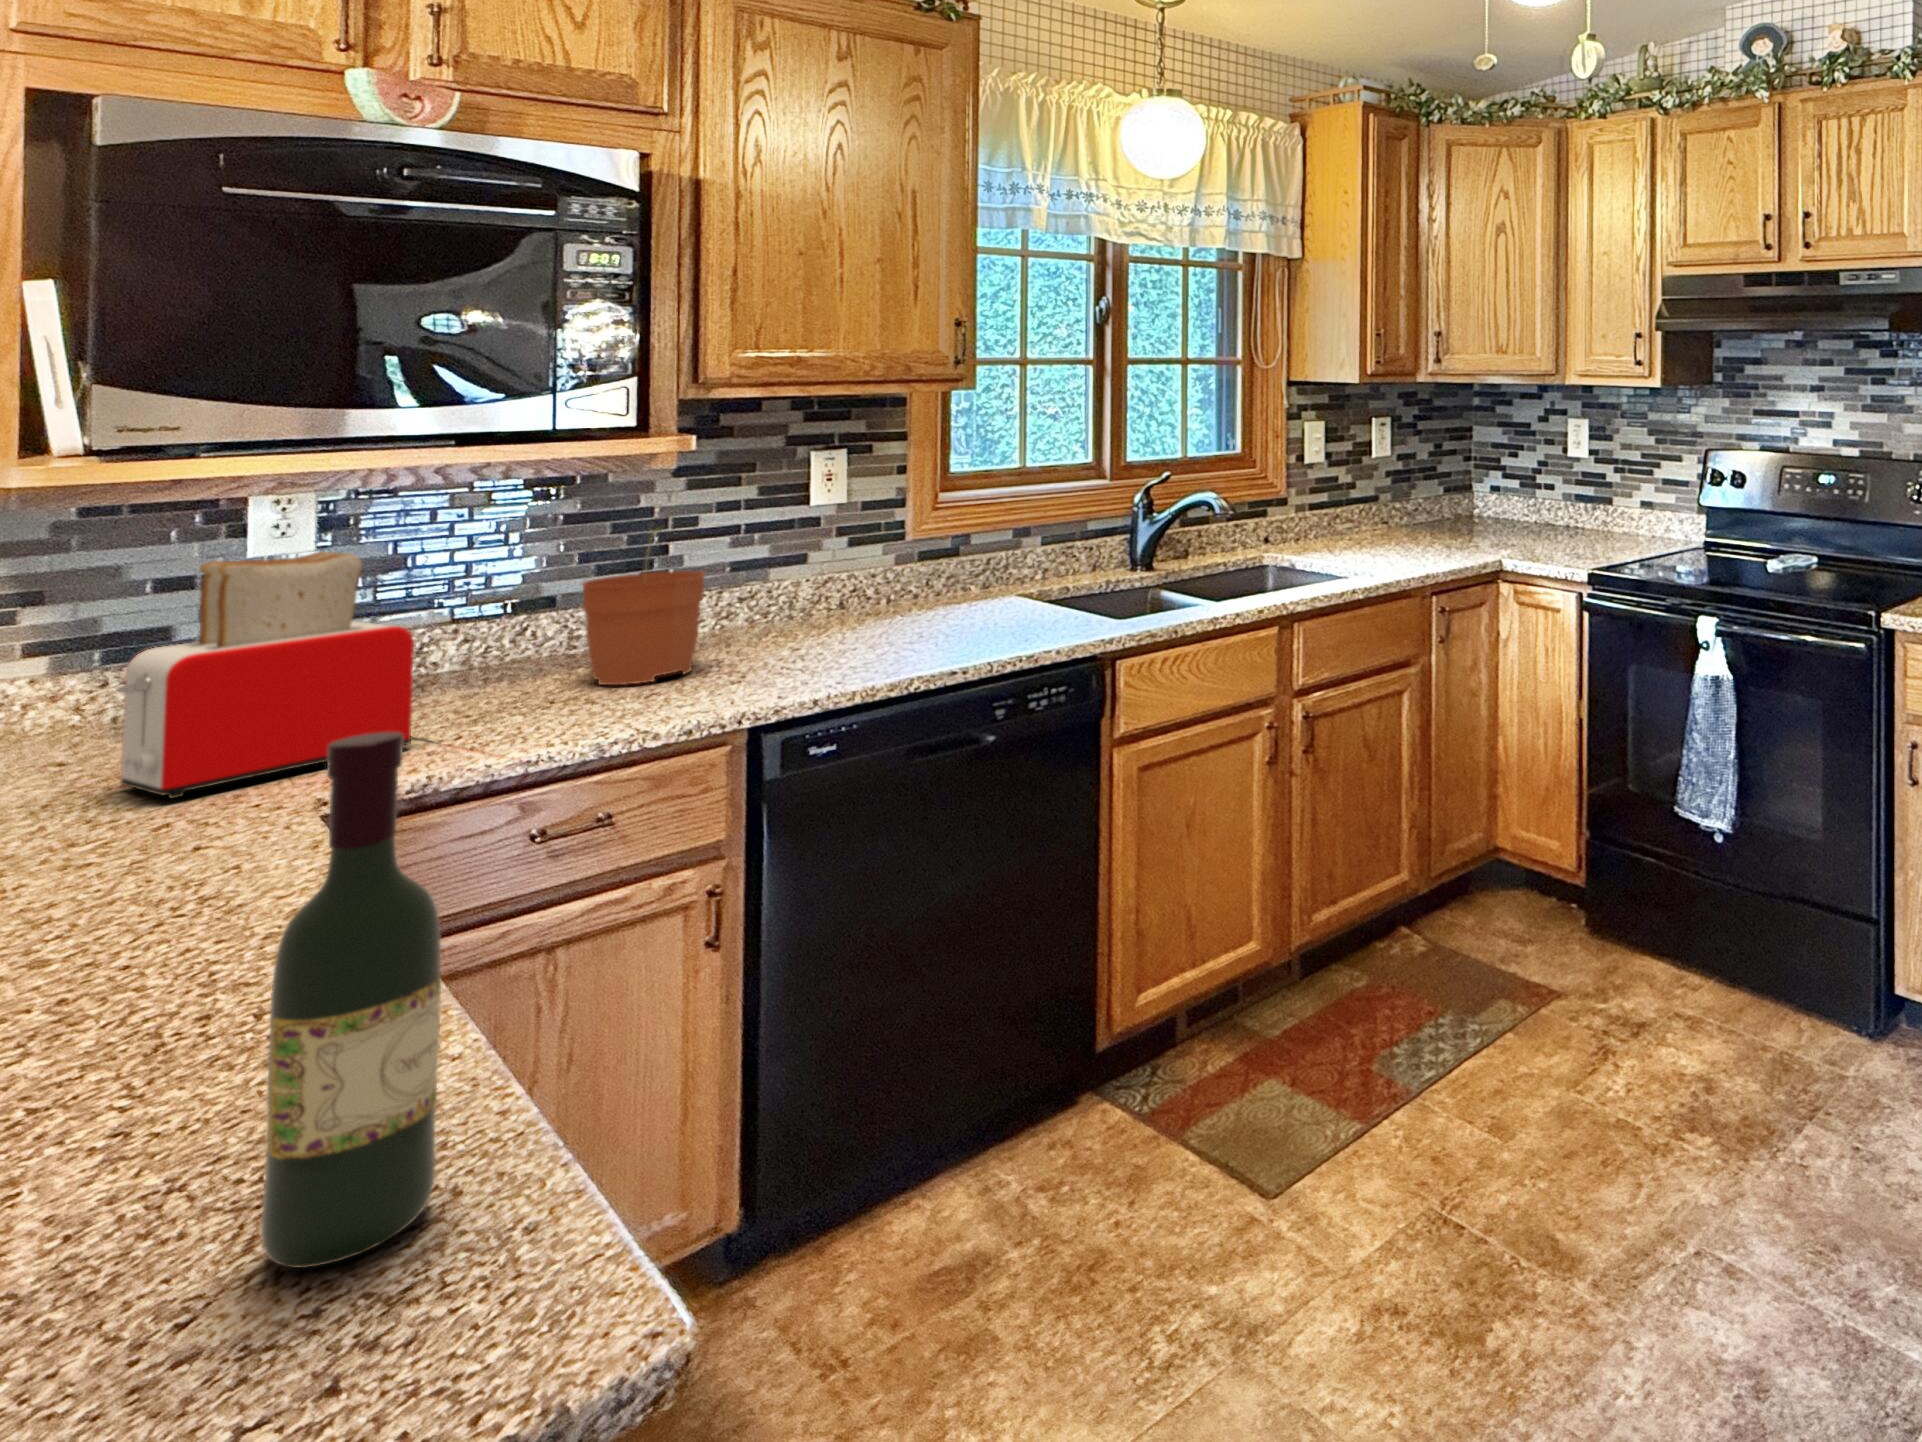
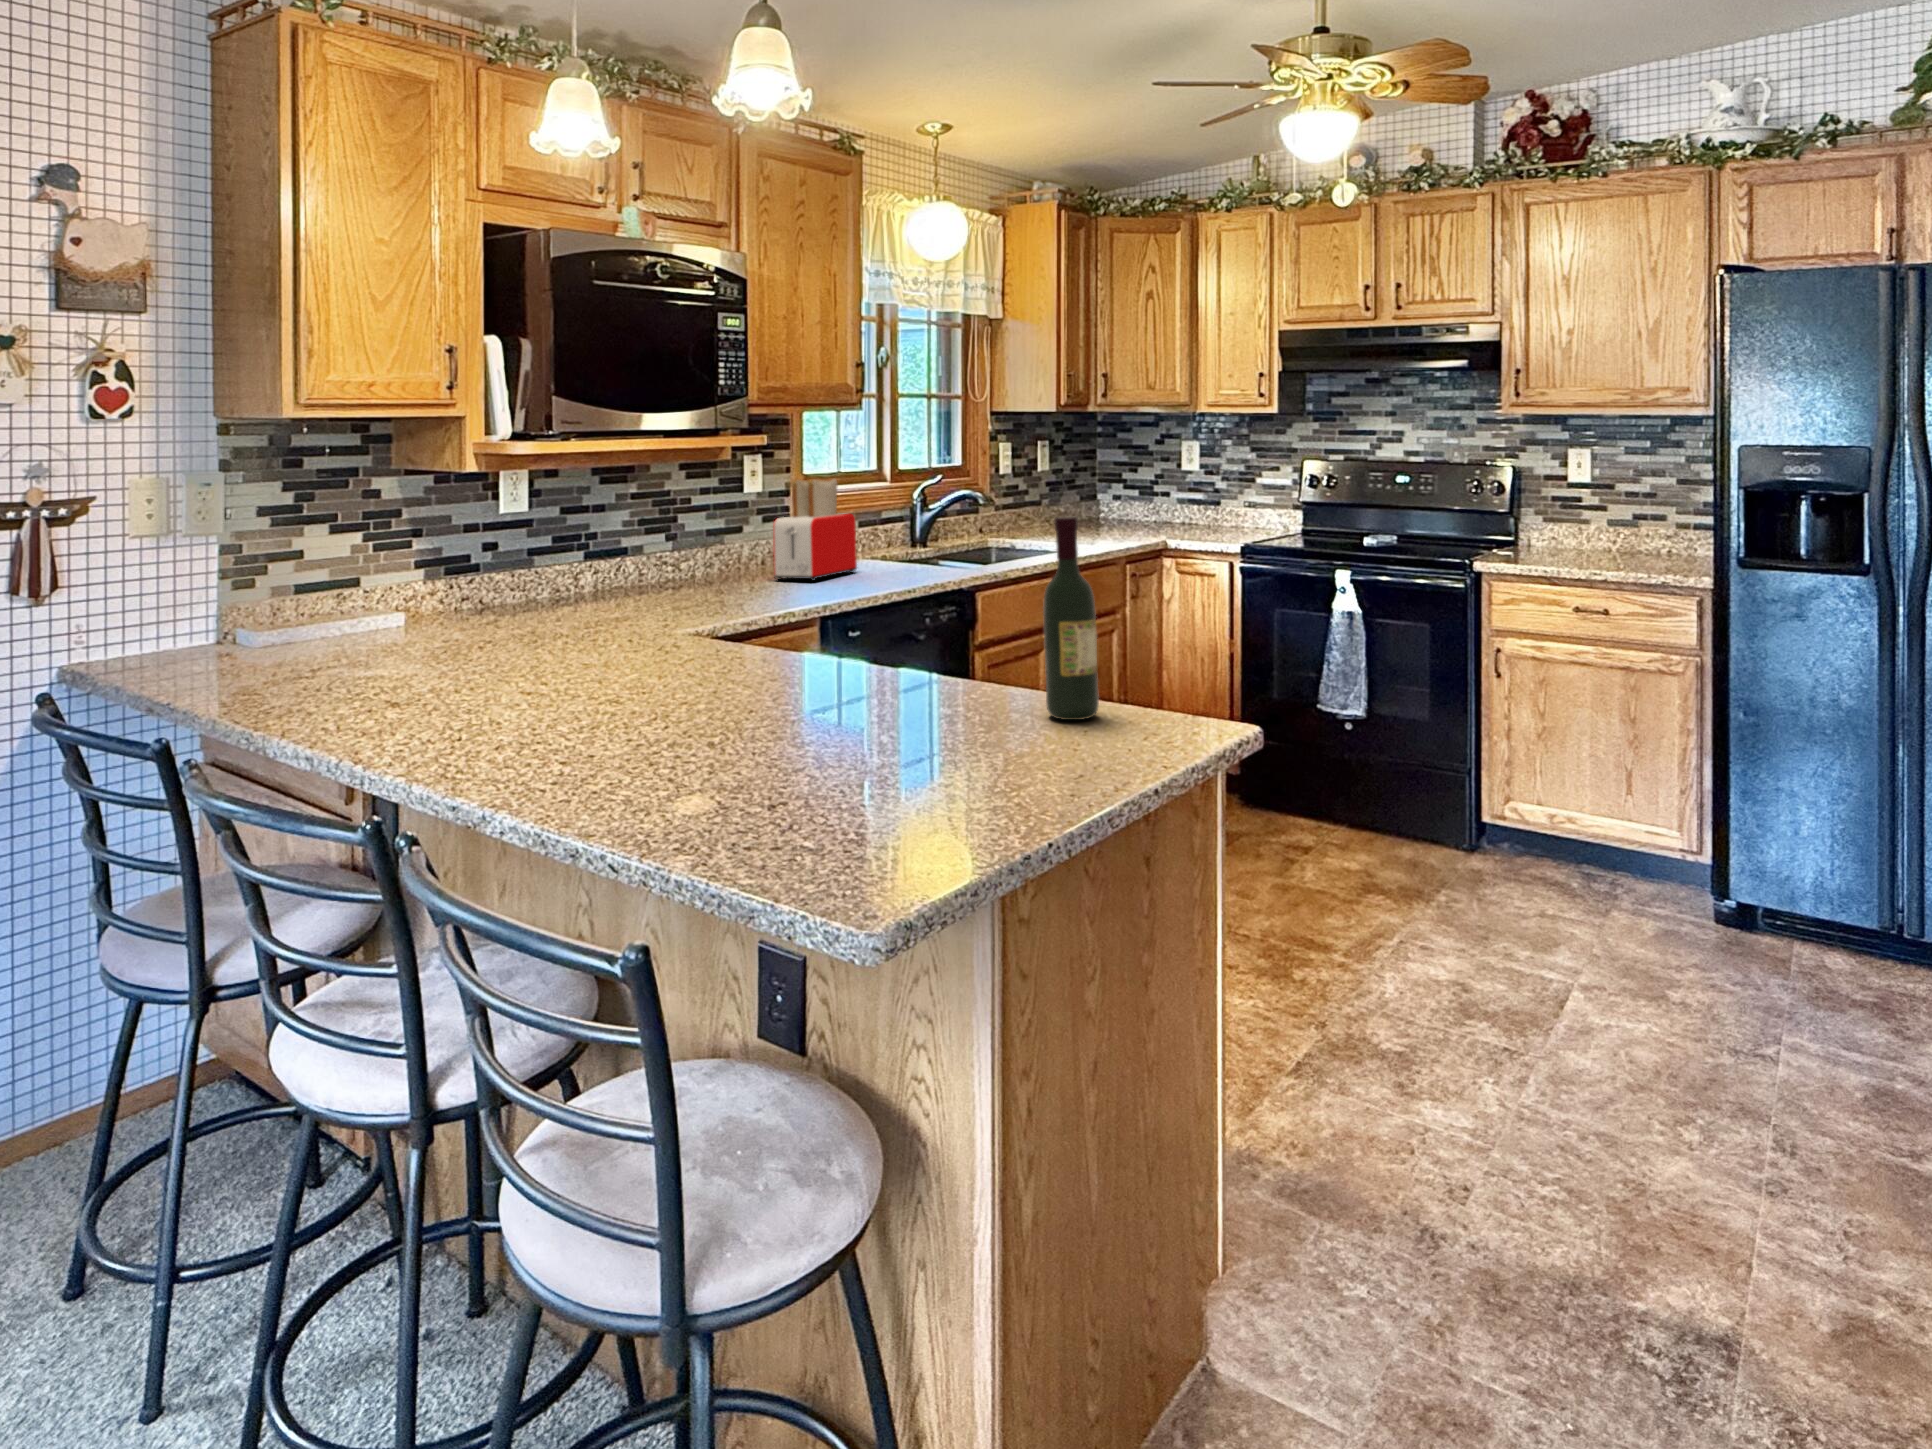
plant pot: present [582,528,705,685] -> none [674,496,743,596]
toaster: present [117,552,414,798] -> present [773,478,857,581]

